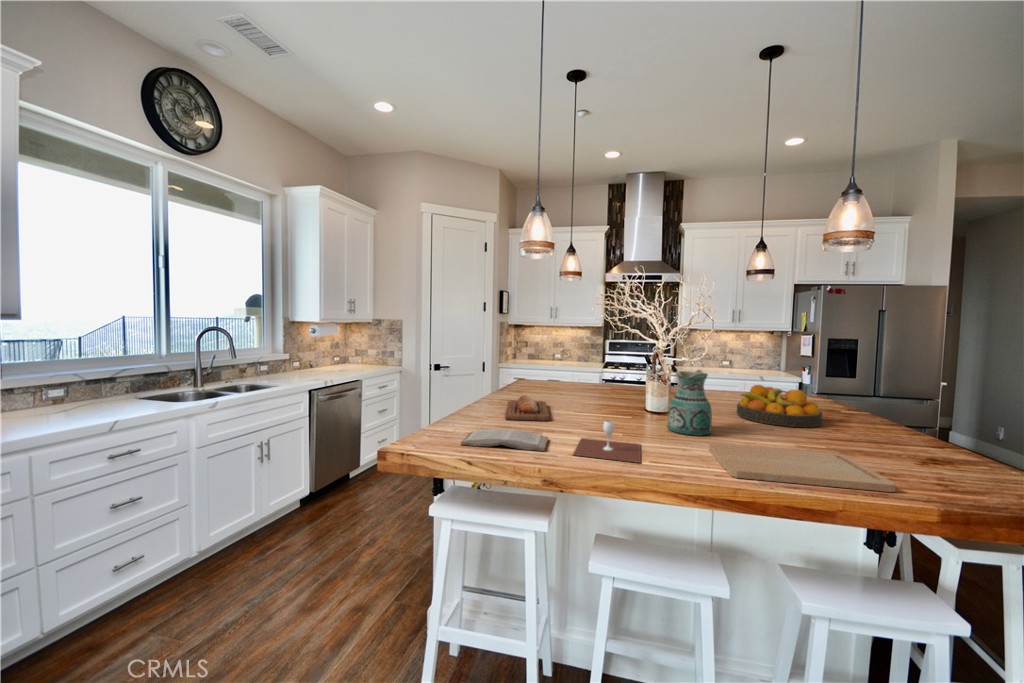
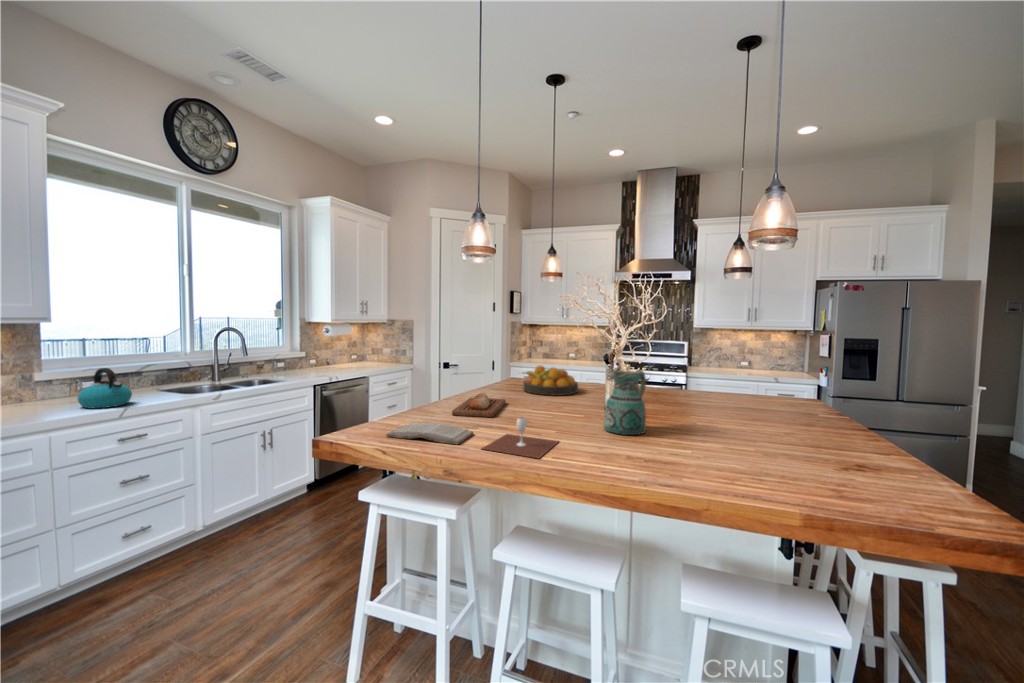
kettle: none [53,374,119,422] -> present [78,368,132,408]
fruit bowl: present [737,385,823,427] -> present [523,365,578,396]
cutting board: present [709,443,896,492] -> none [617,443,778,496]

